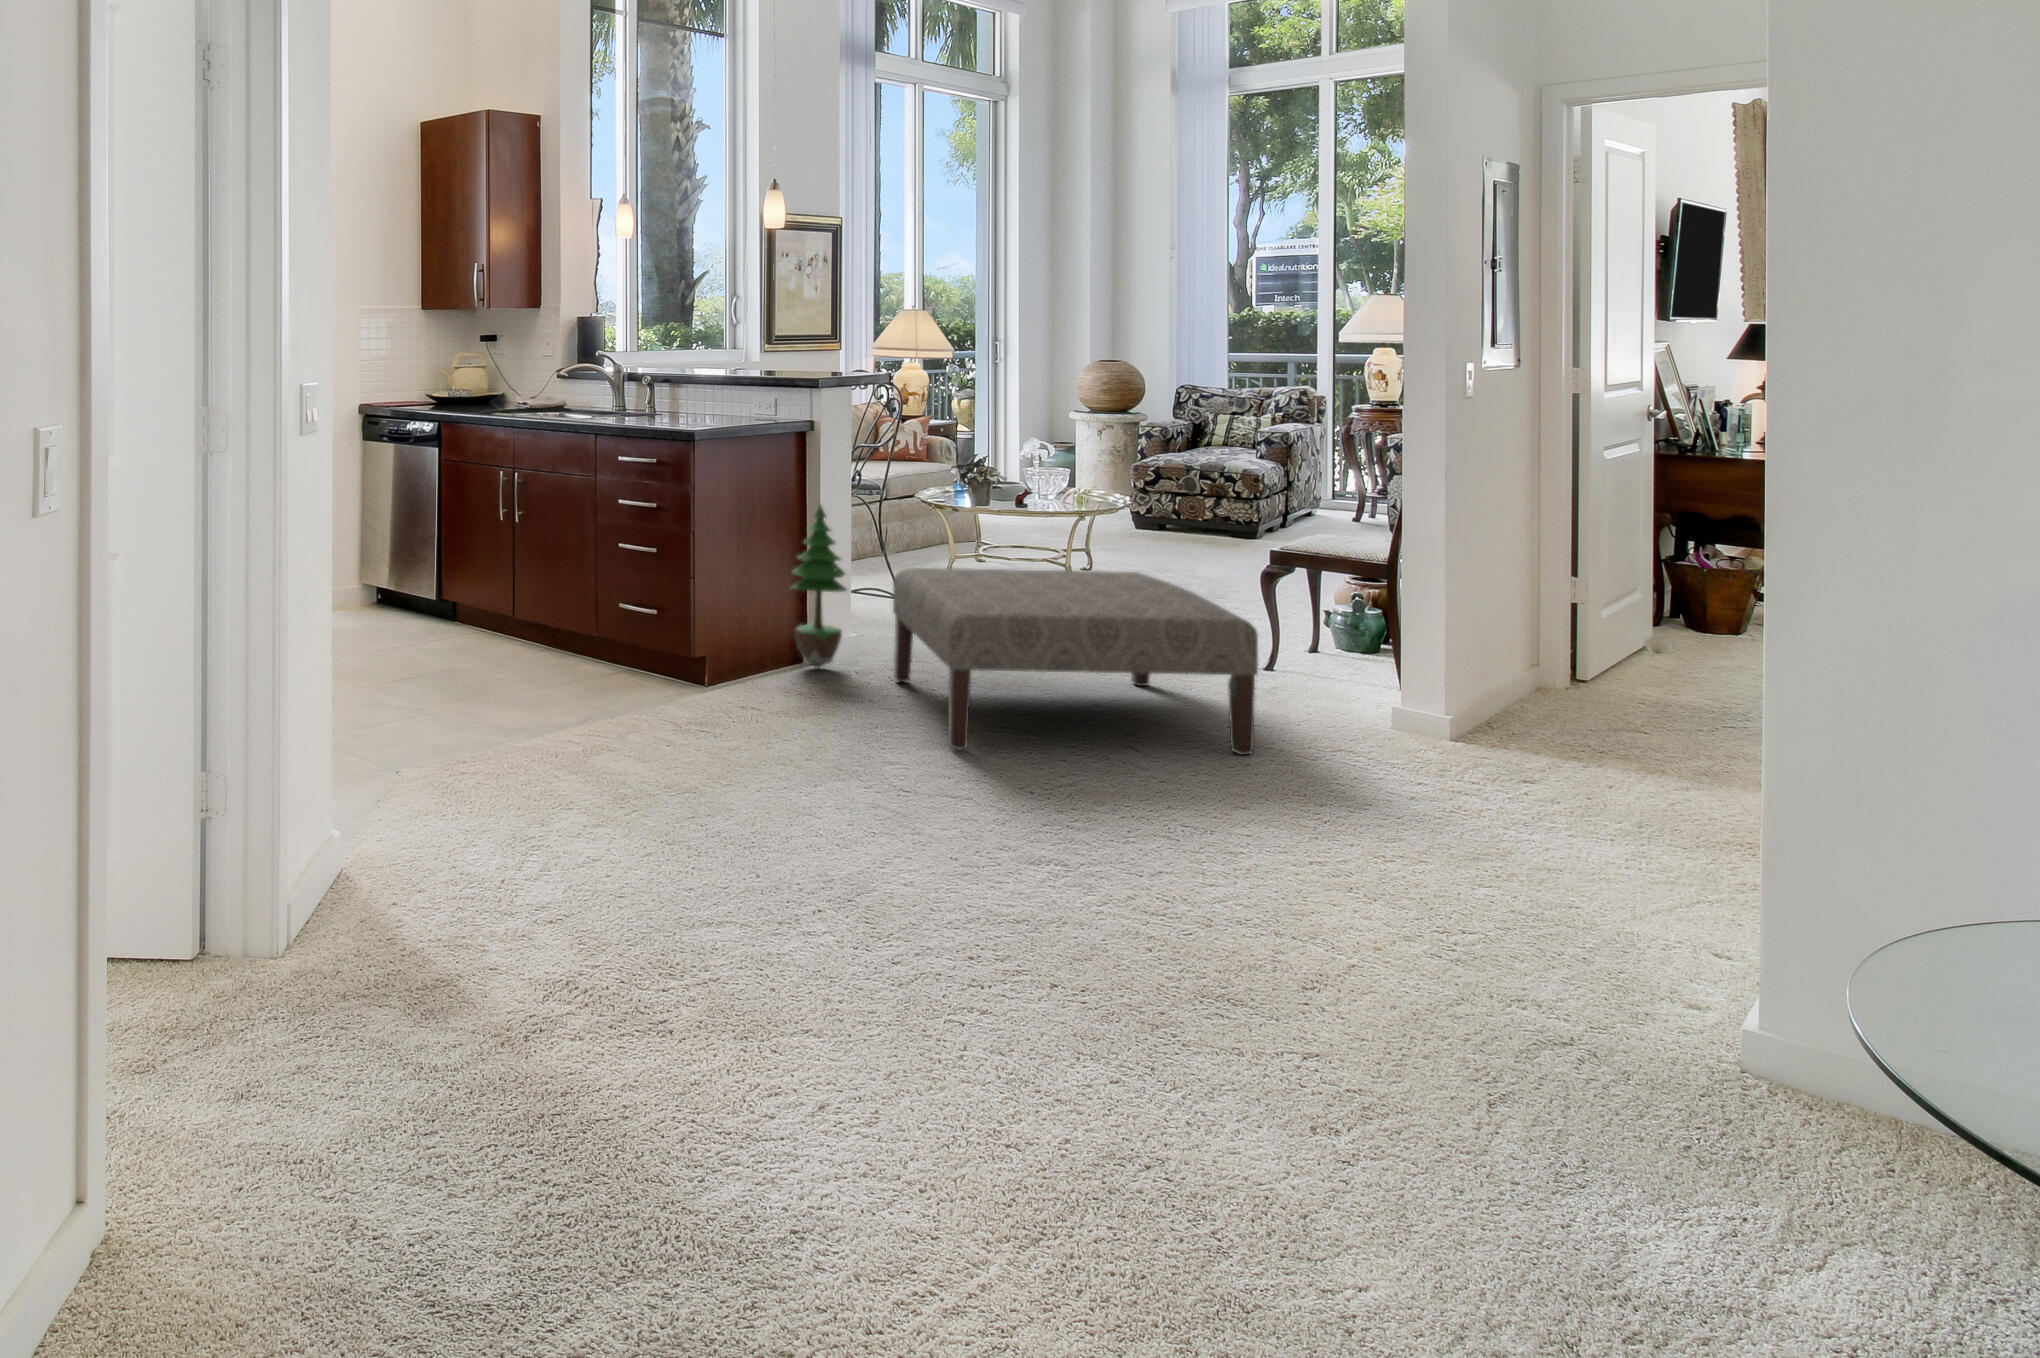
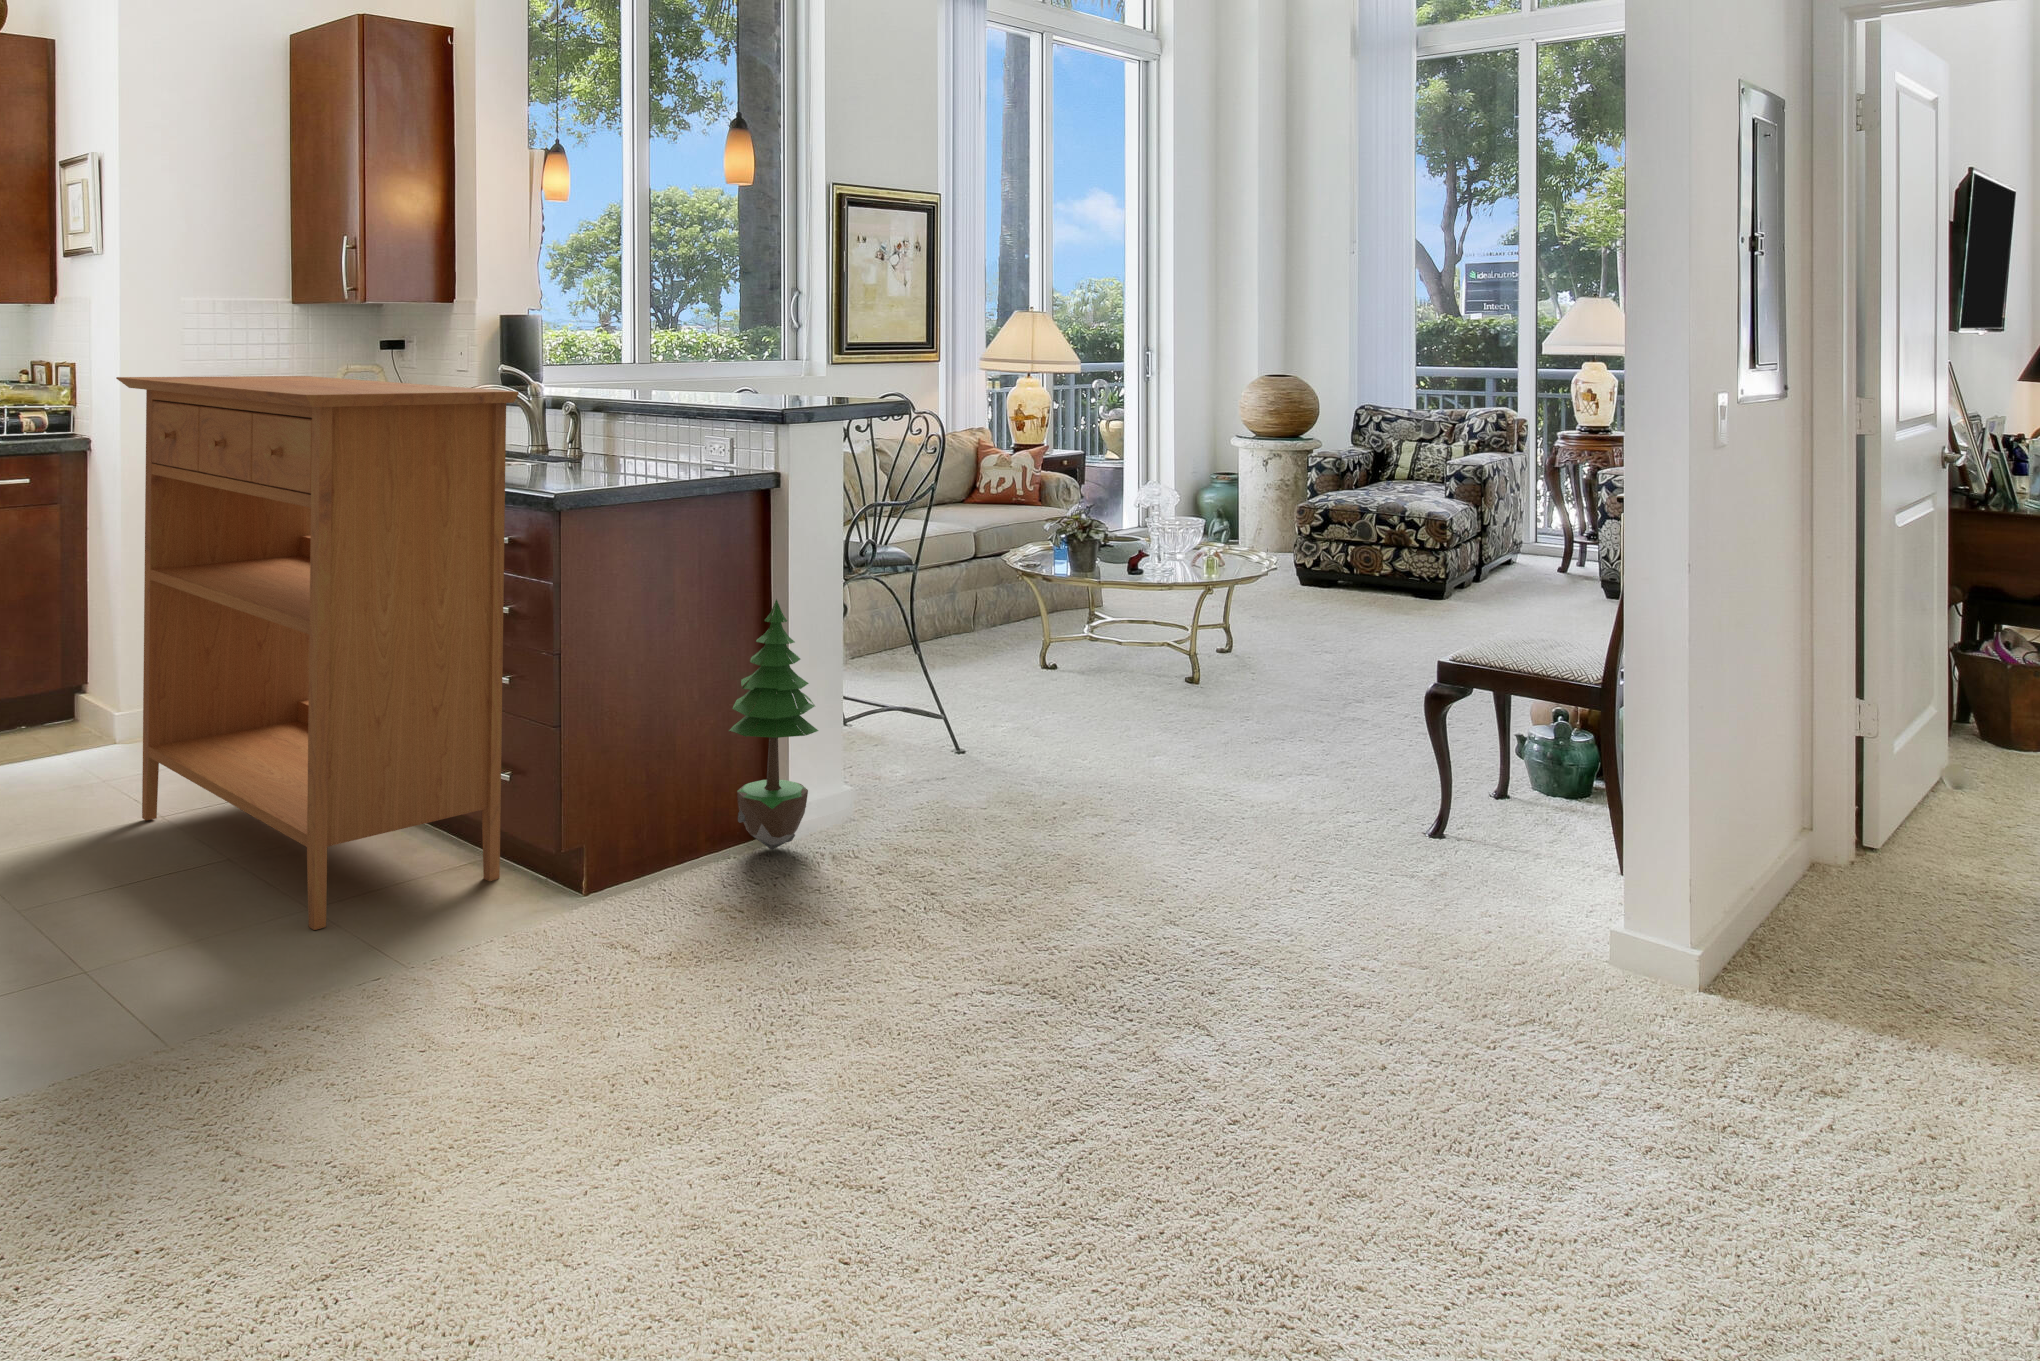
console table: none [376,358,667,697] -> present [116,376,519,930]
ottoman: present [893,568,1258,755] -> none [873,704,1393,1054]

